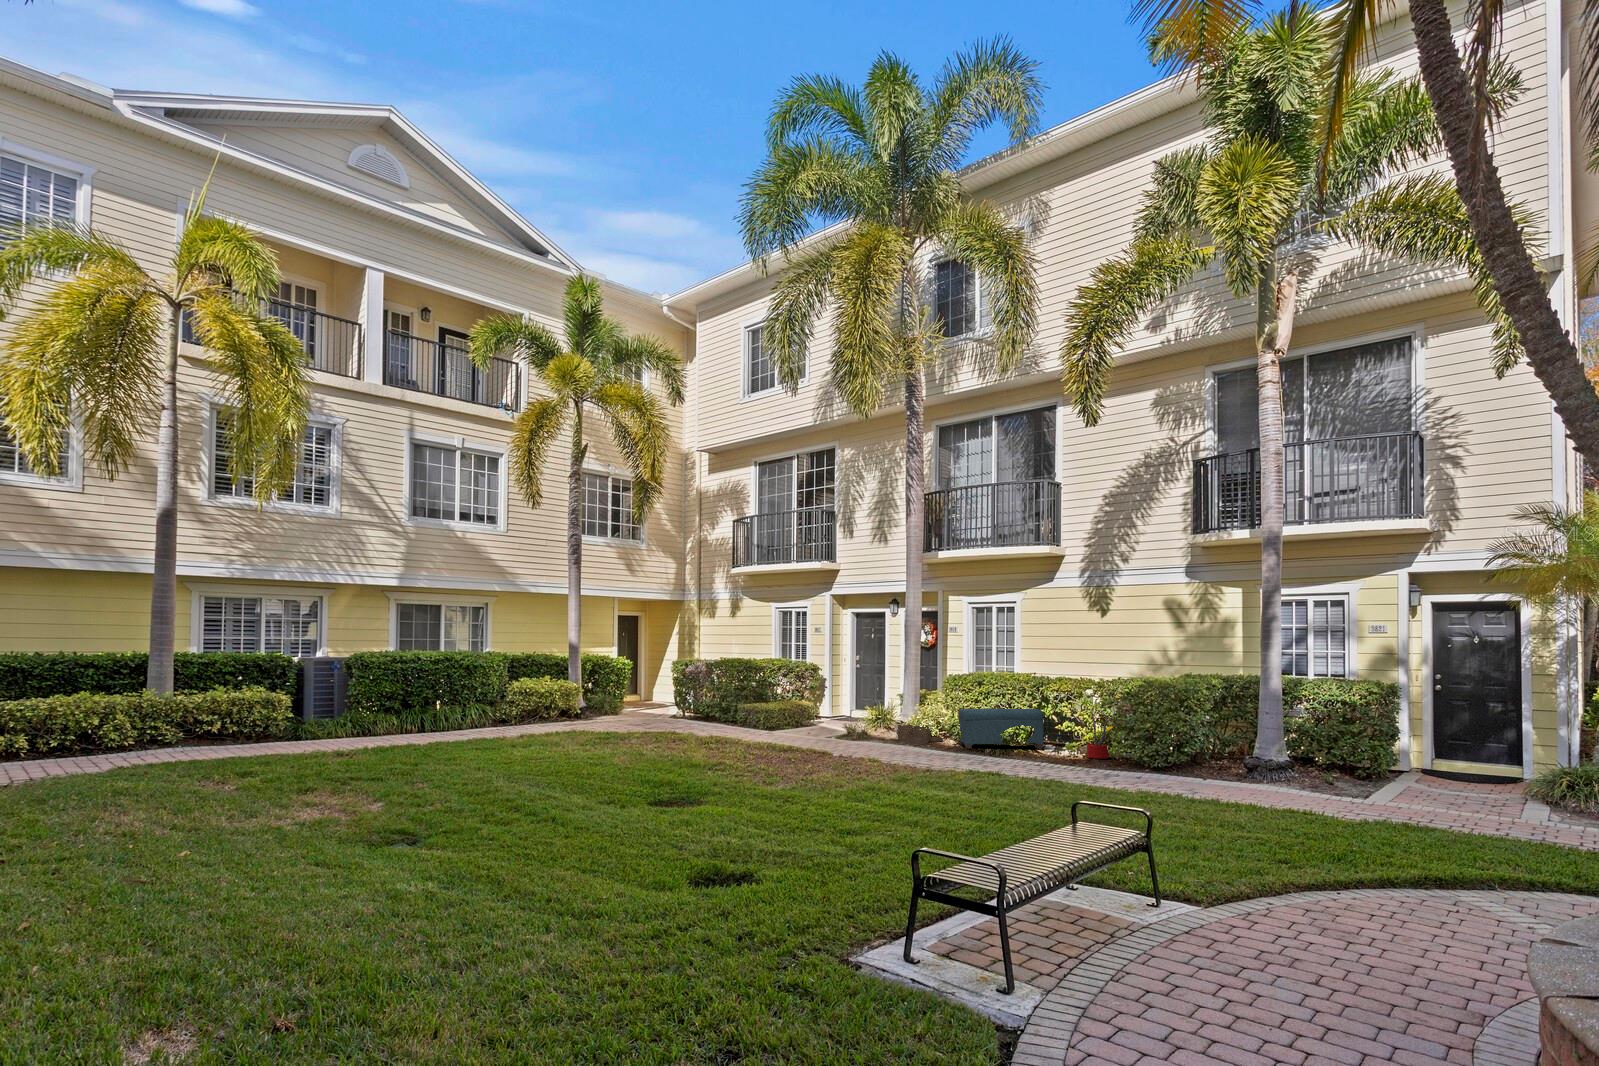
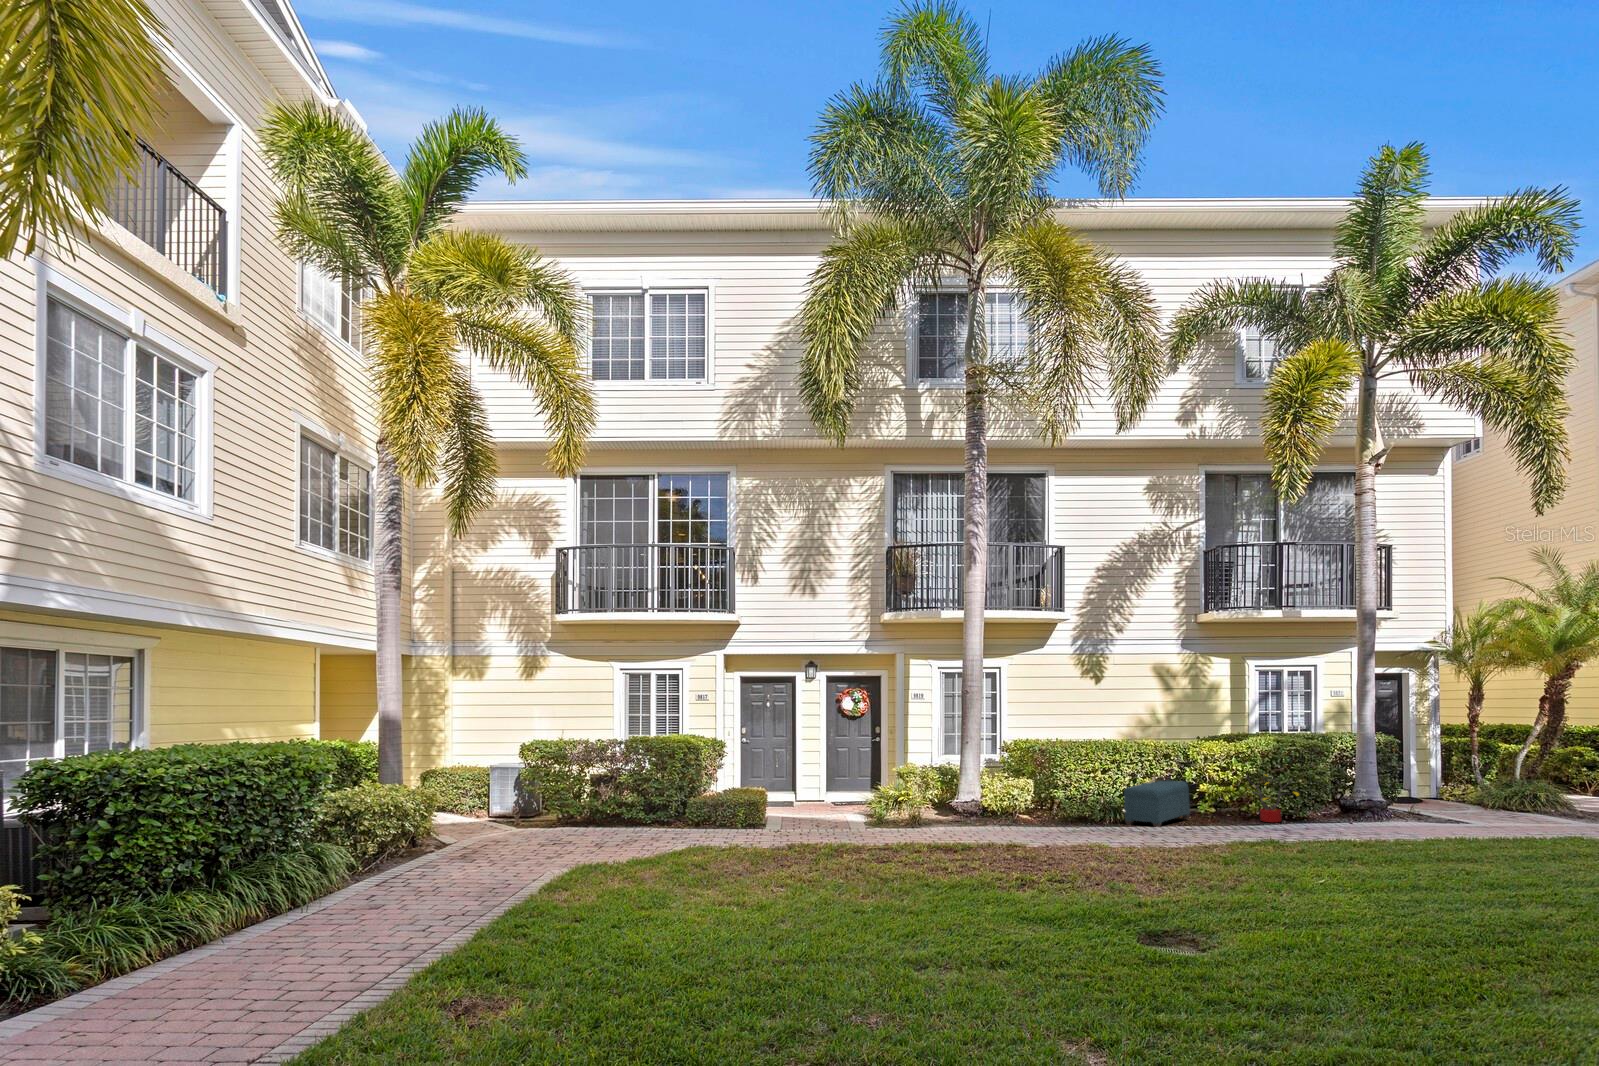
woven basket: present [898,723,943,744] -> none [1063,804,1111,830]

